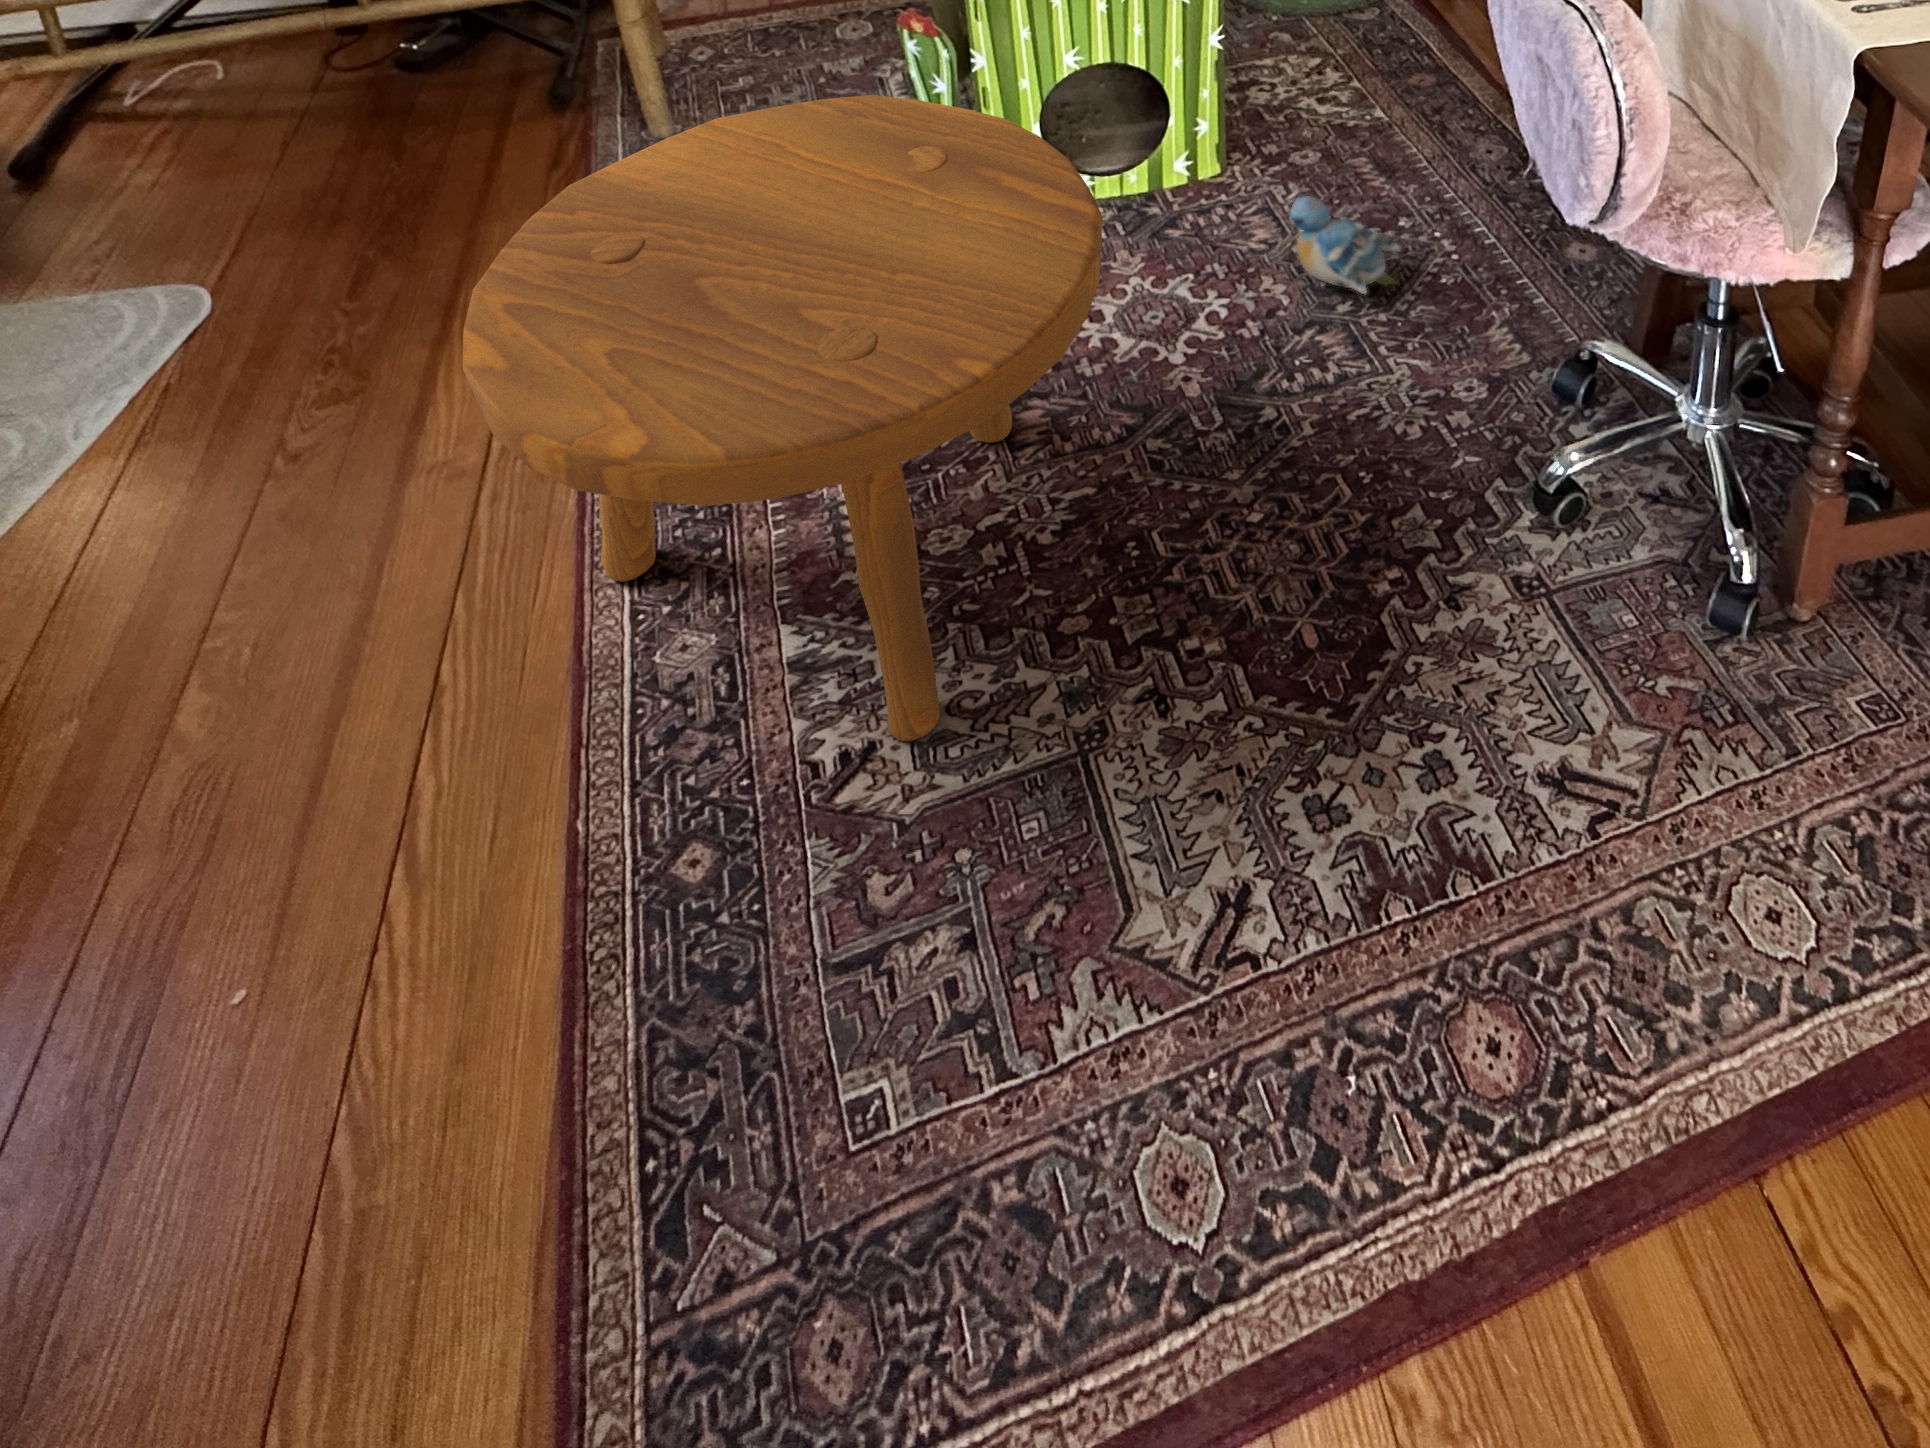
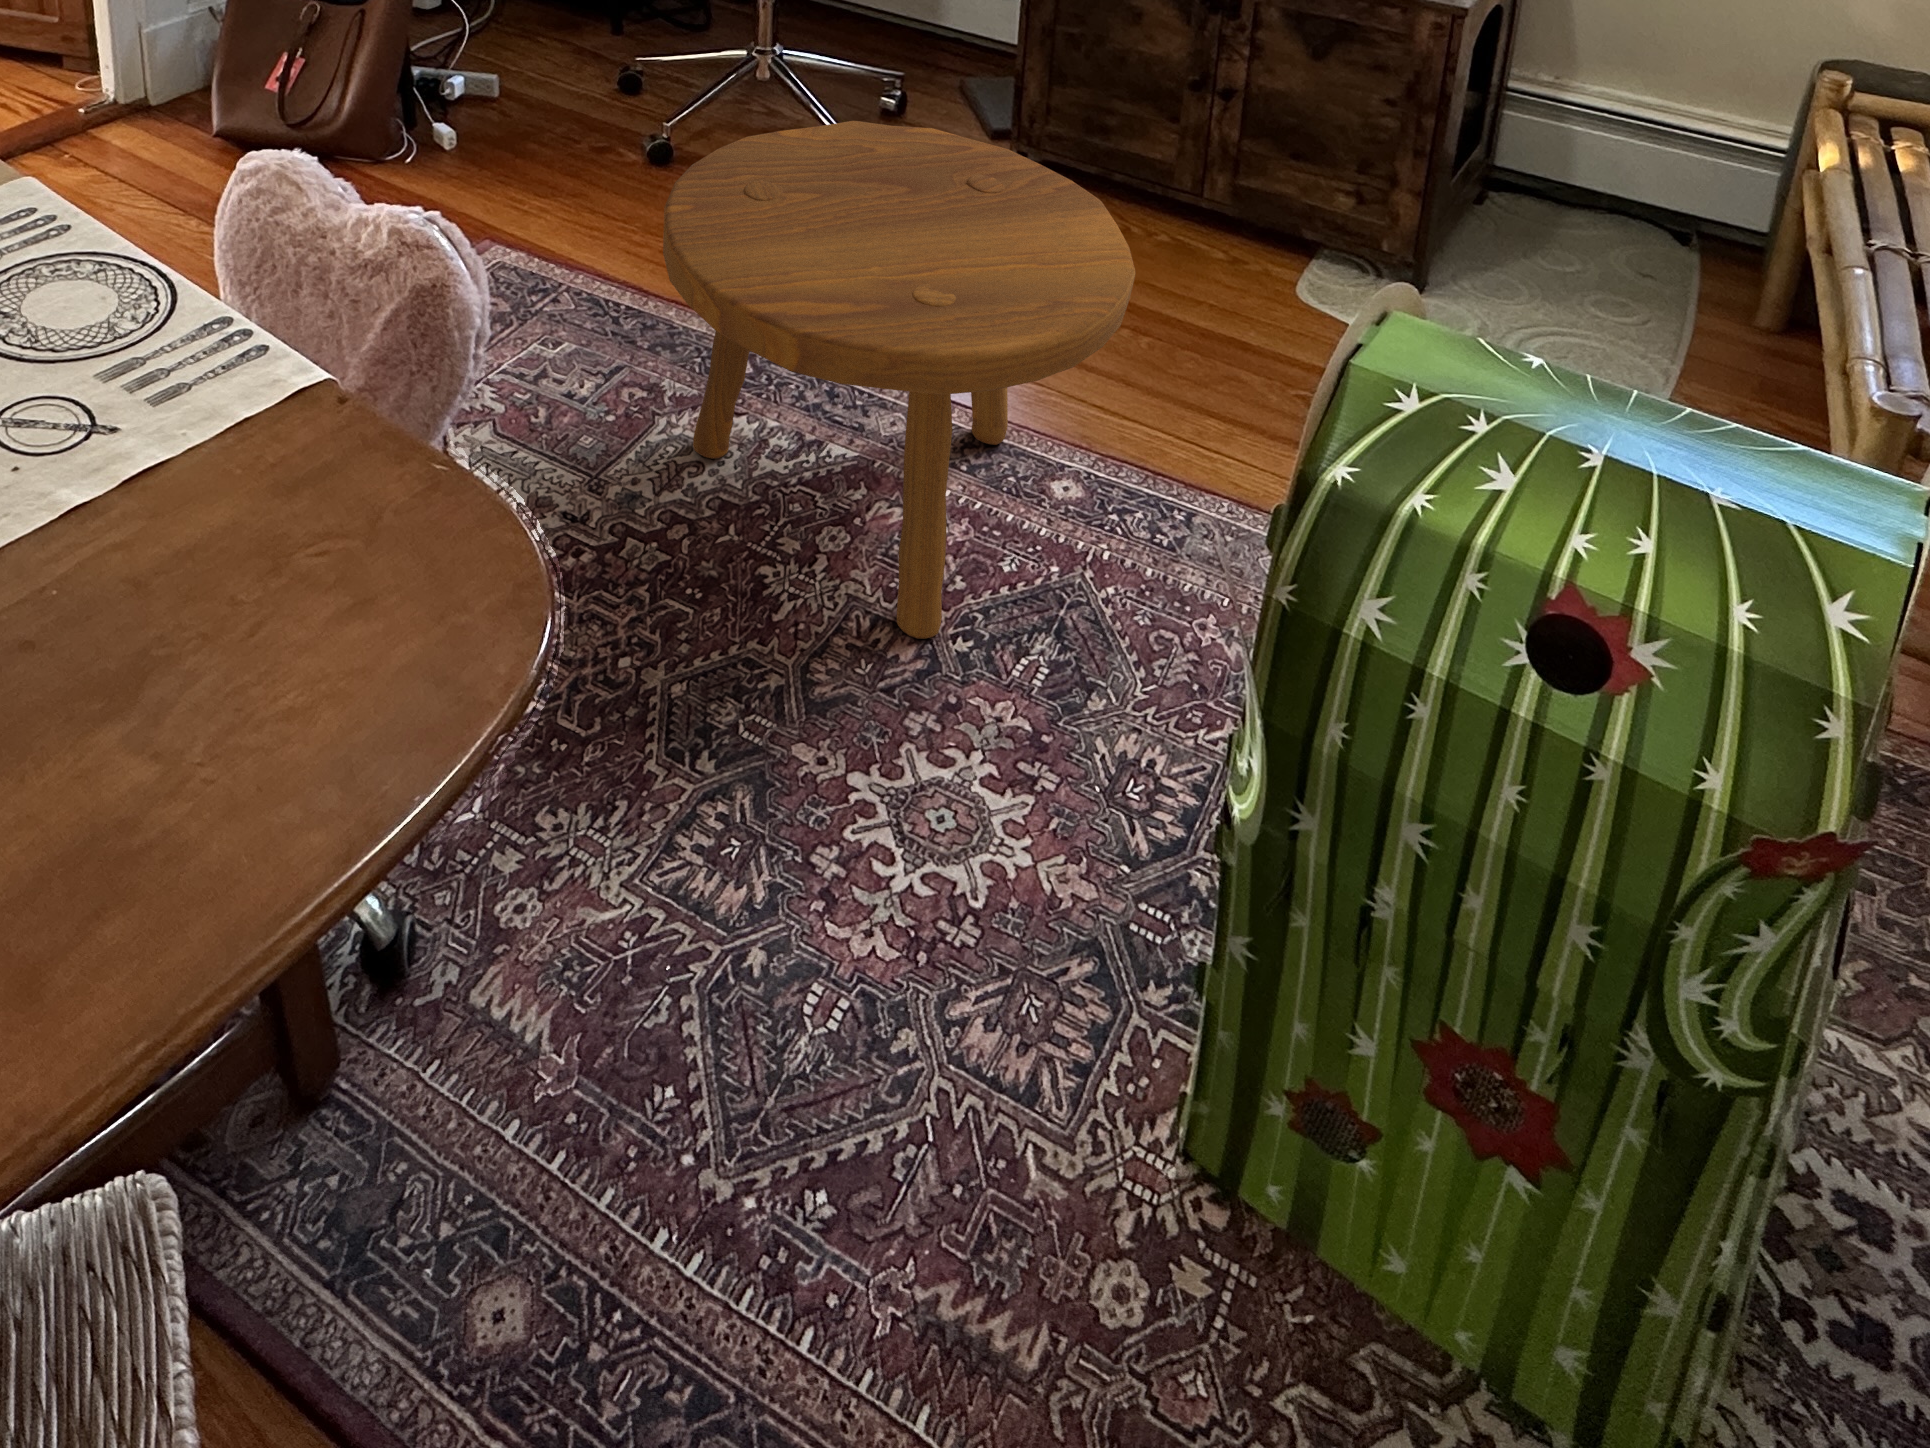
plush toy: present [1289,196,1400,294] -> none [714,899,905,1053]

